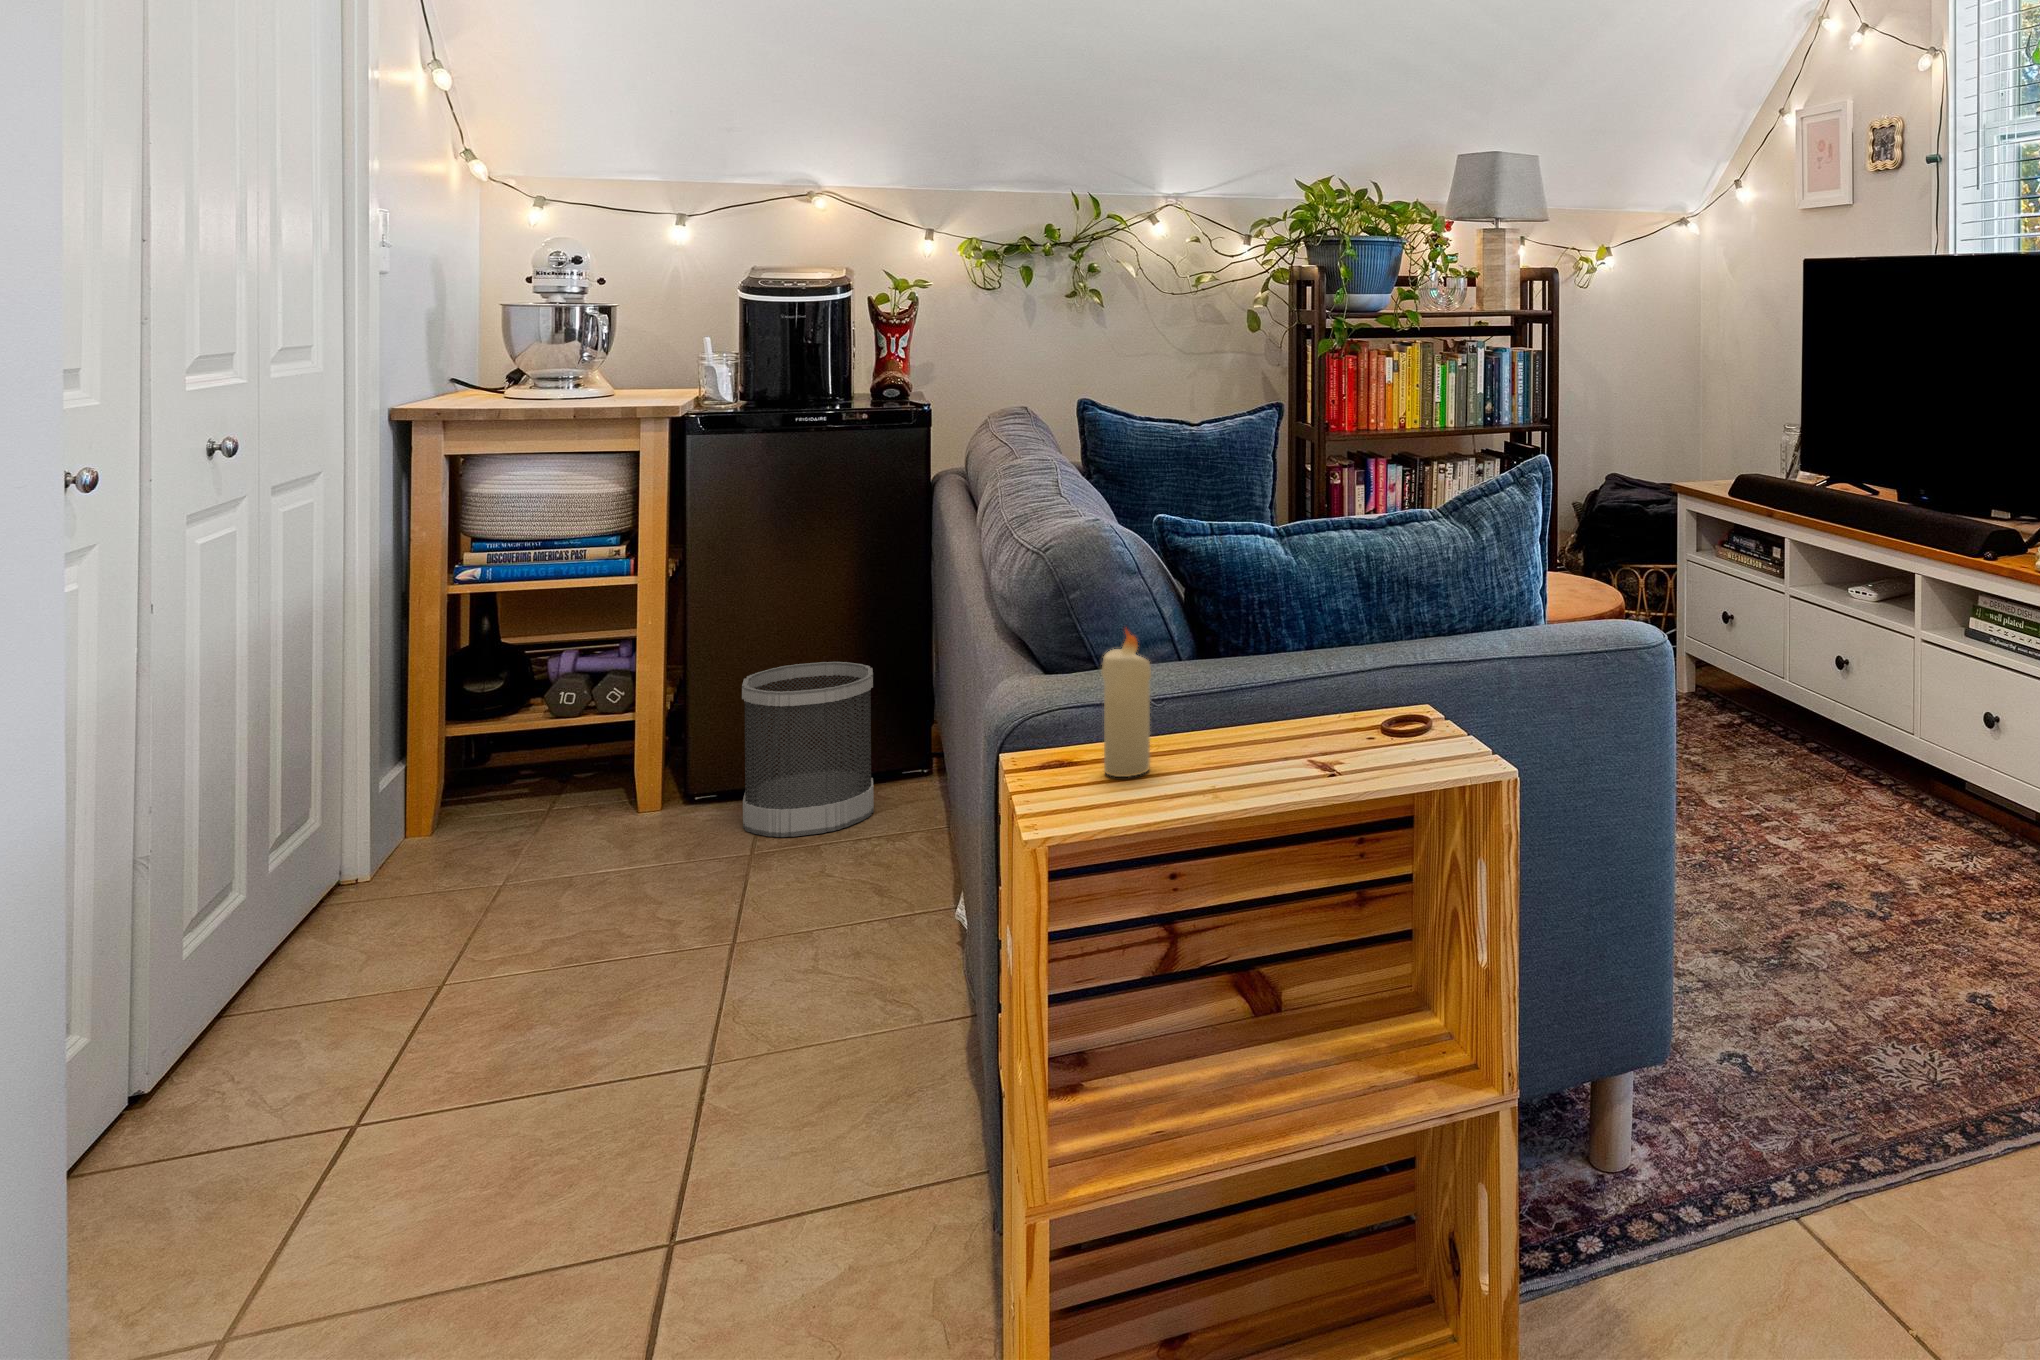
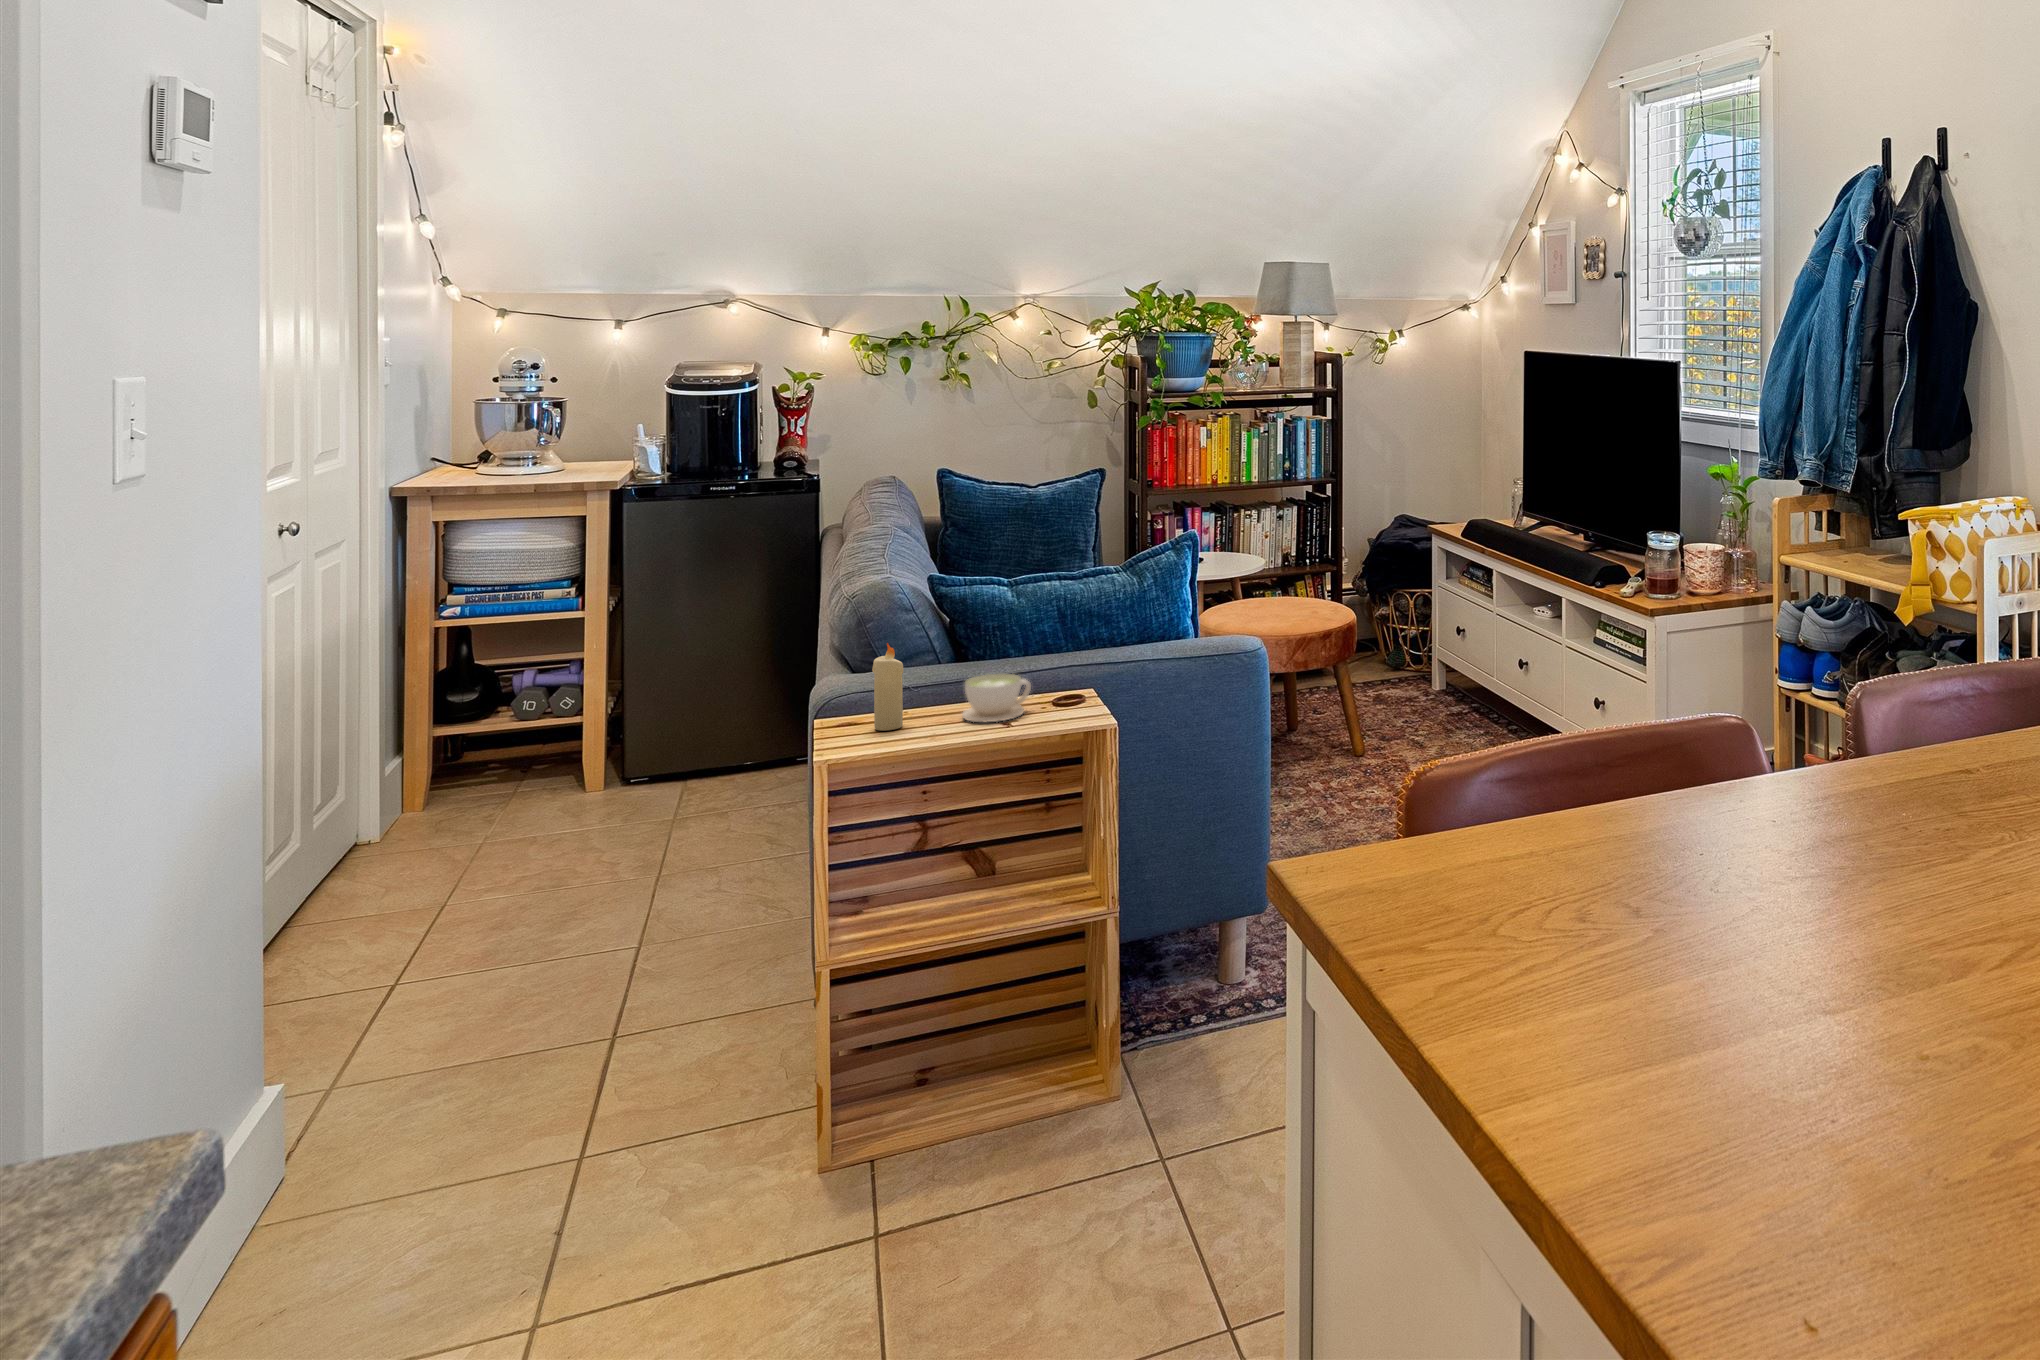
wastebasket: present [742,662,874,837] -> none [667,675,770,807]
coffee cup: none [1242,680,1350,764] -> present [962,674,1031,722]

